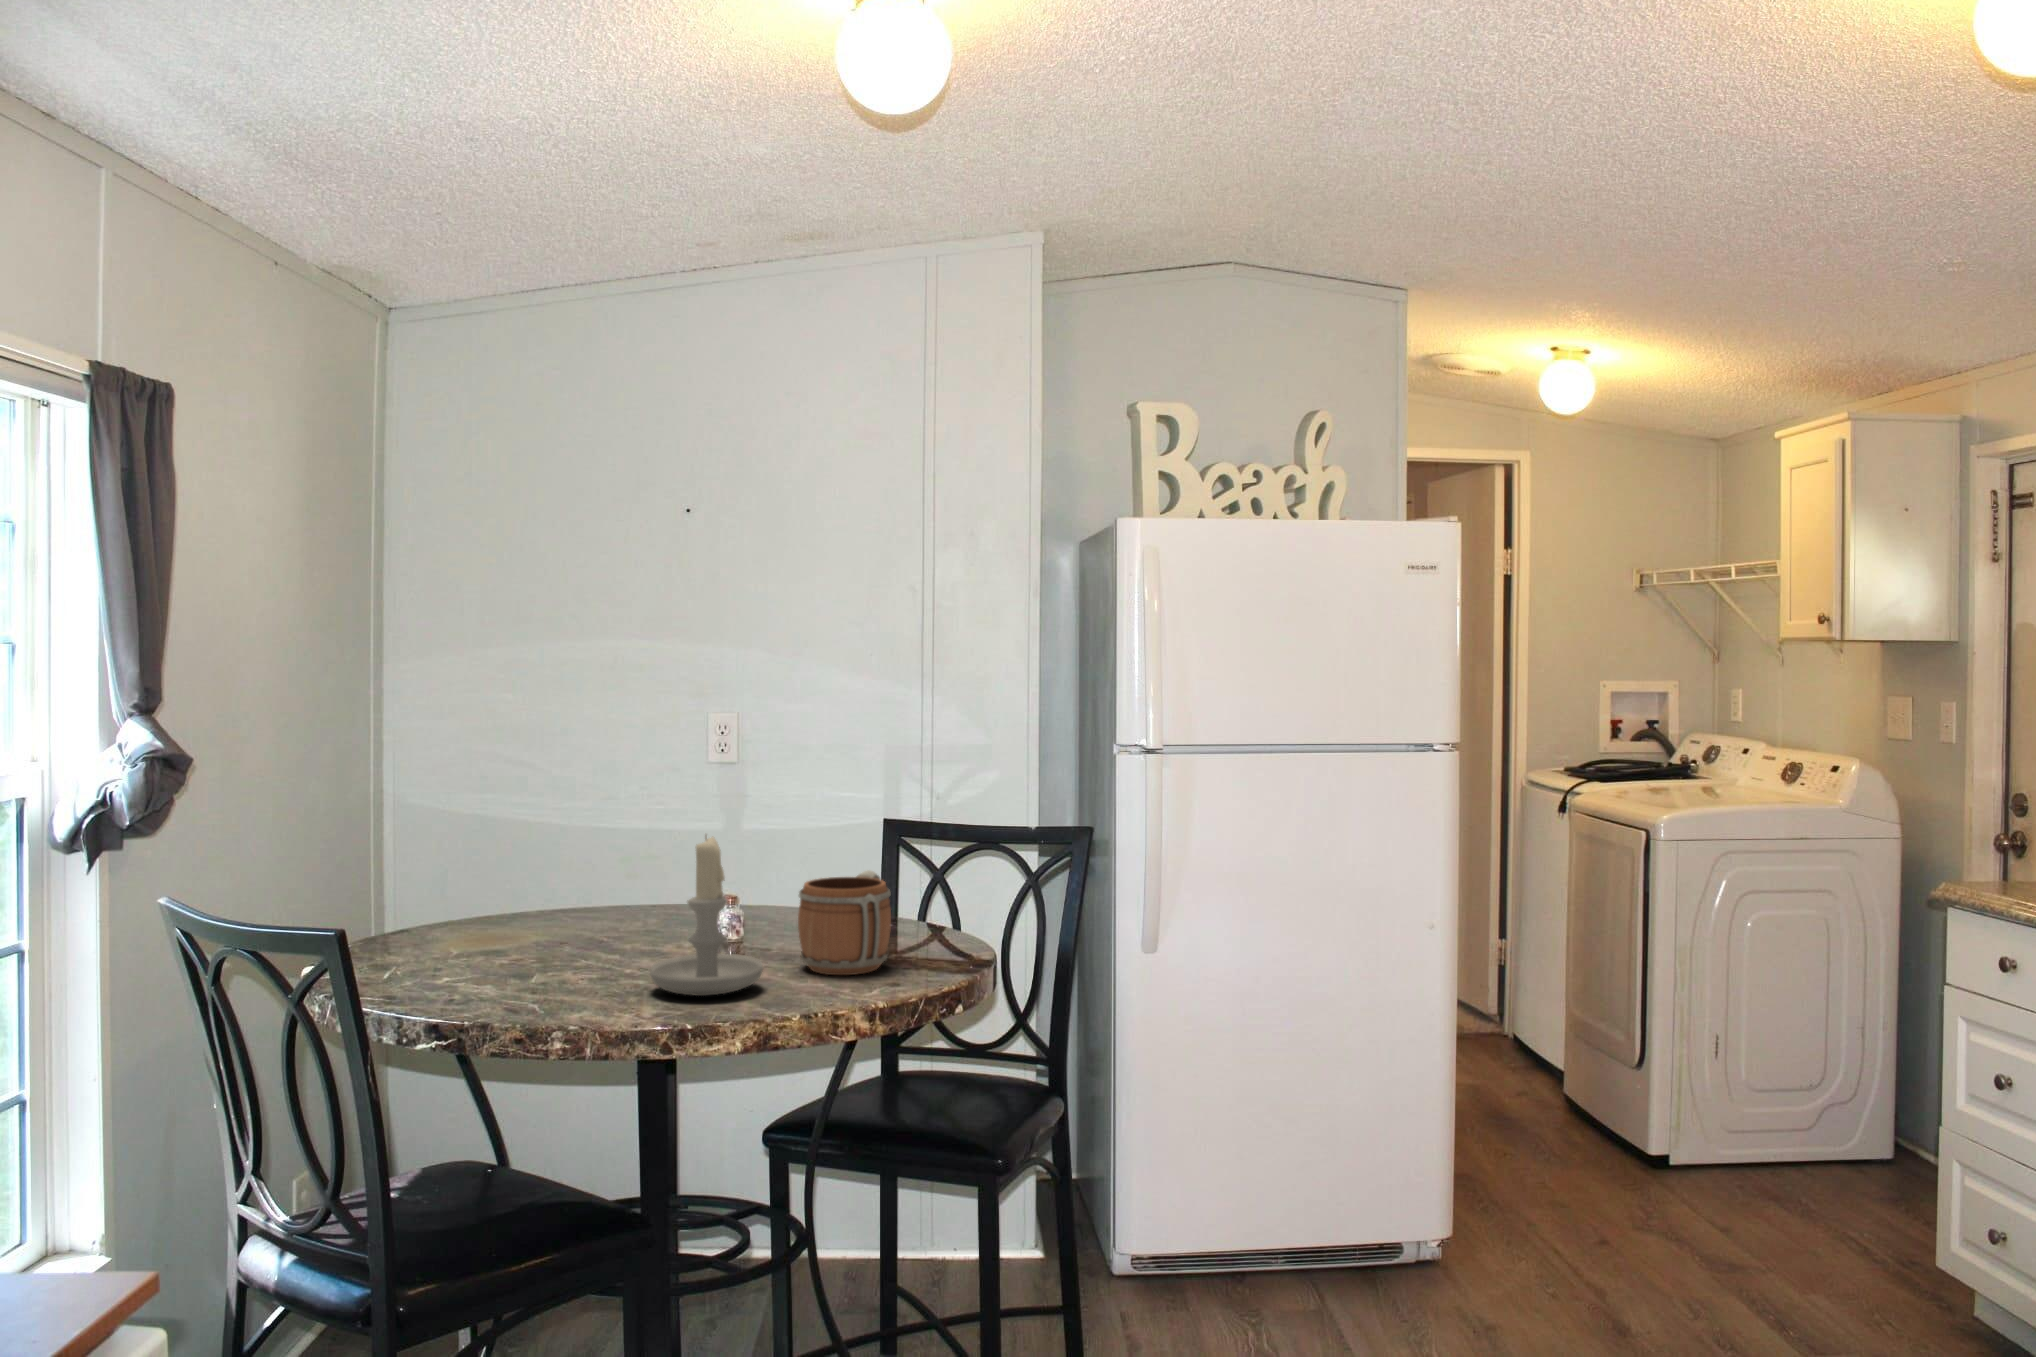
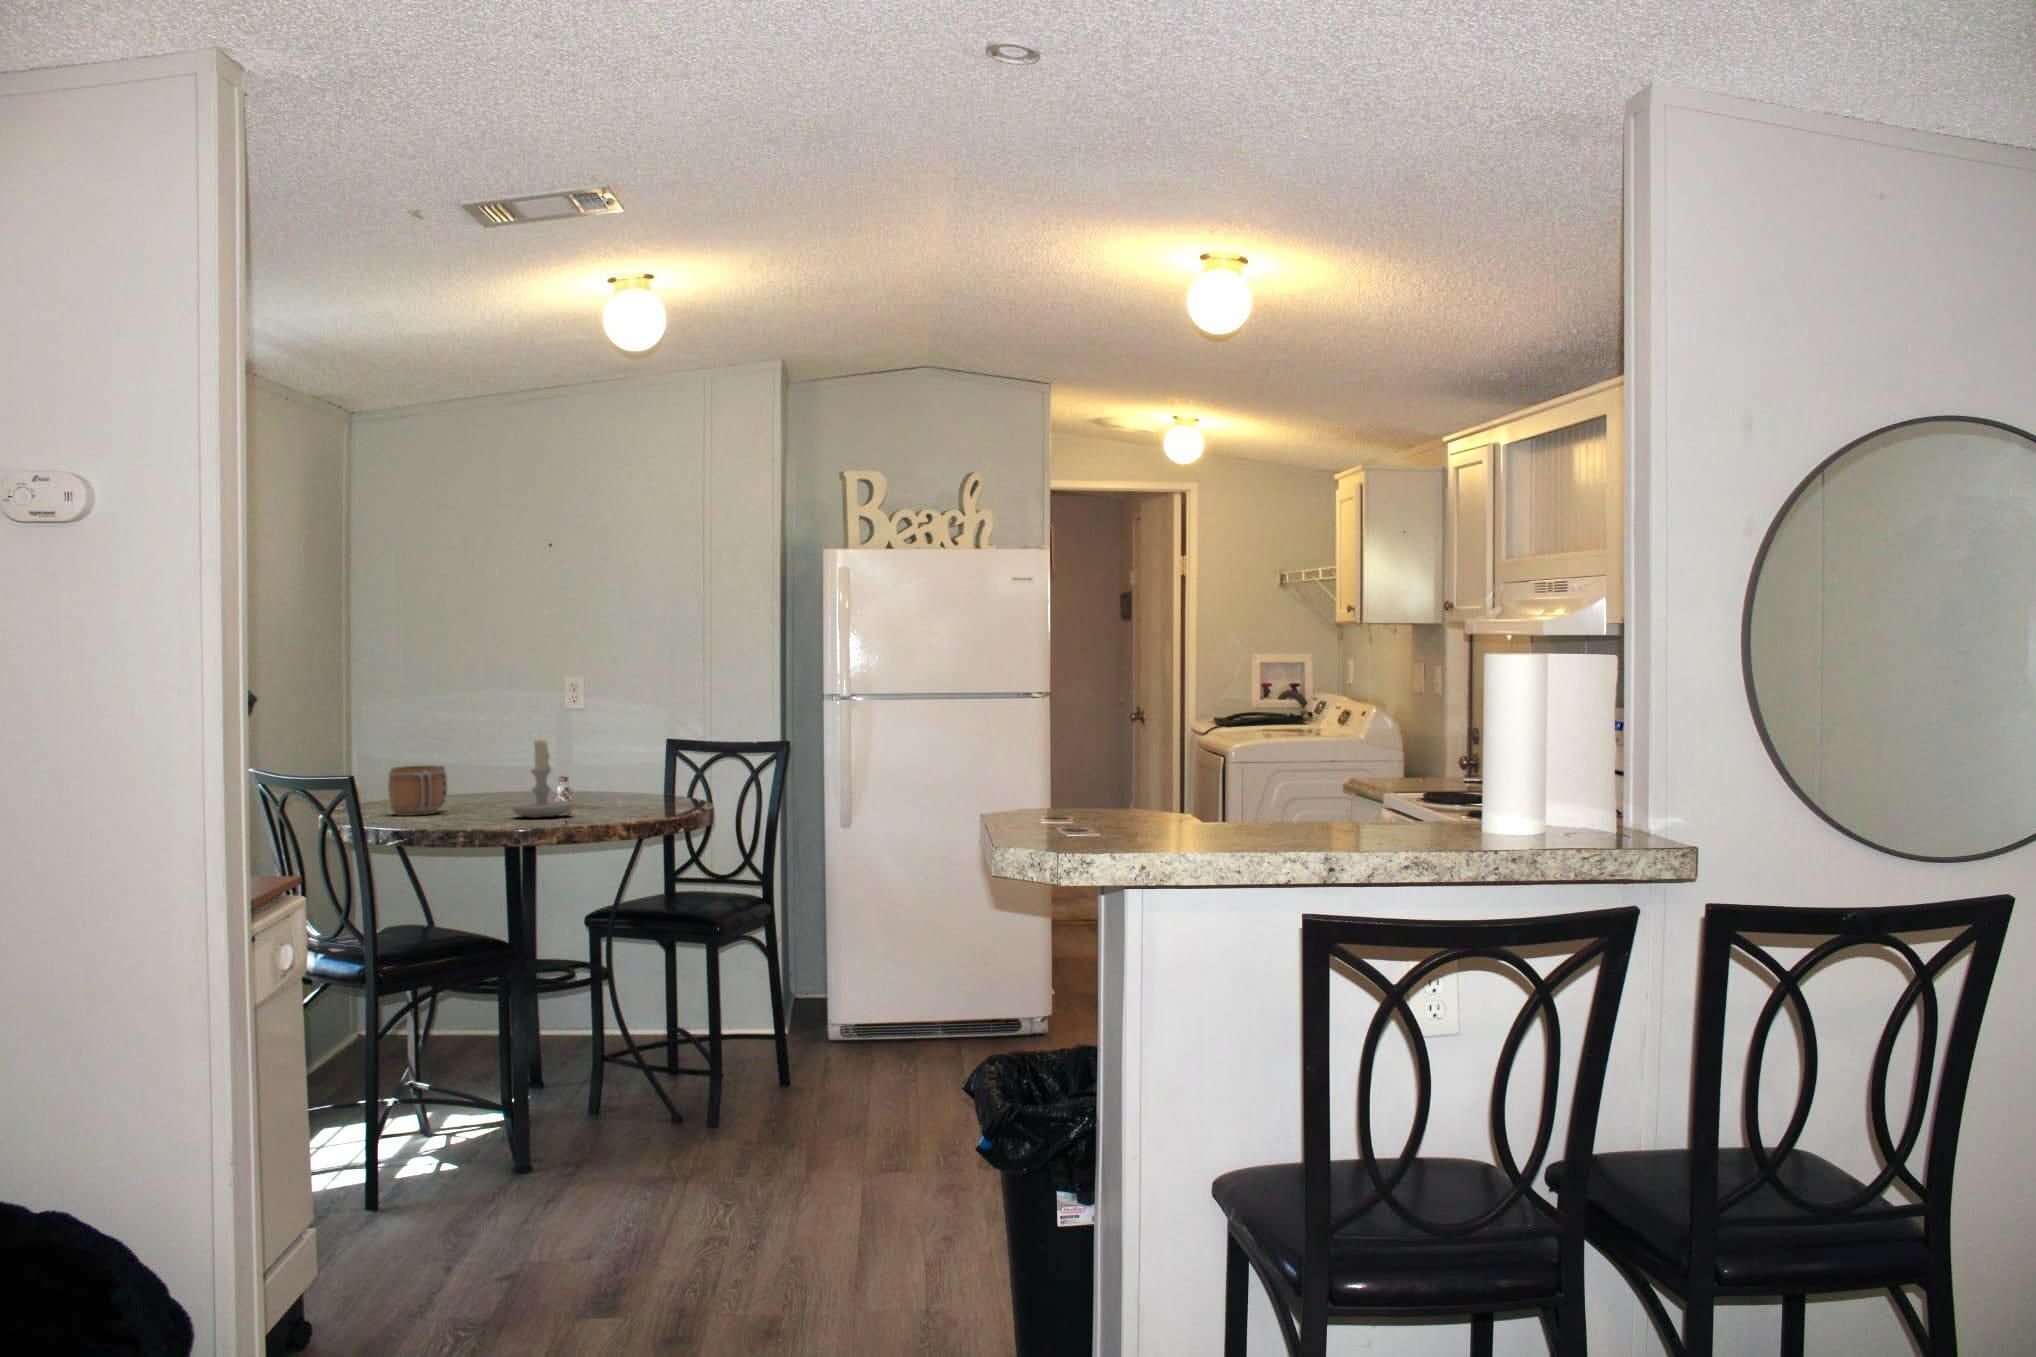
mug: present [798,870,891,975] -> present [388,764,448,816]

